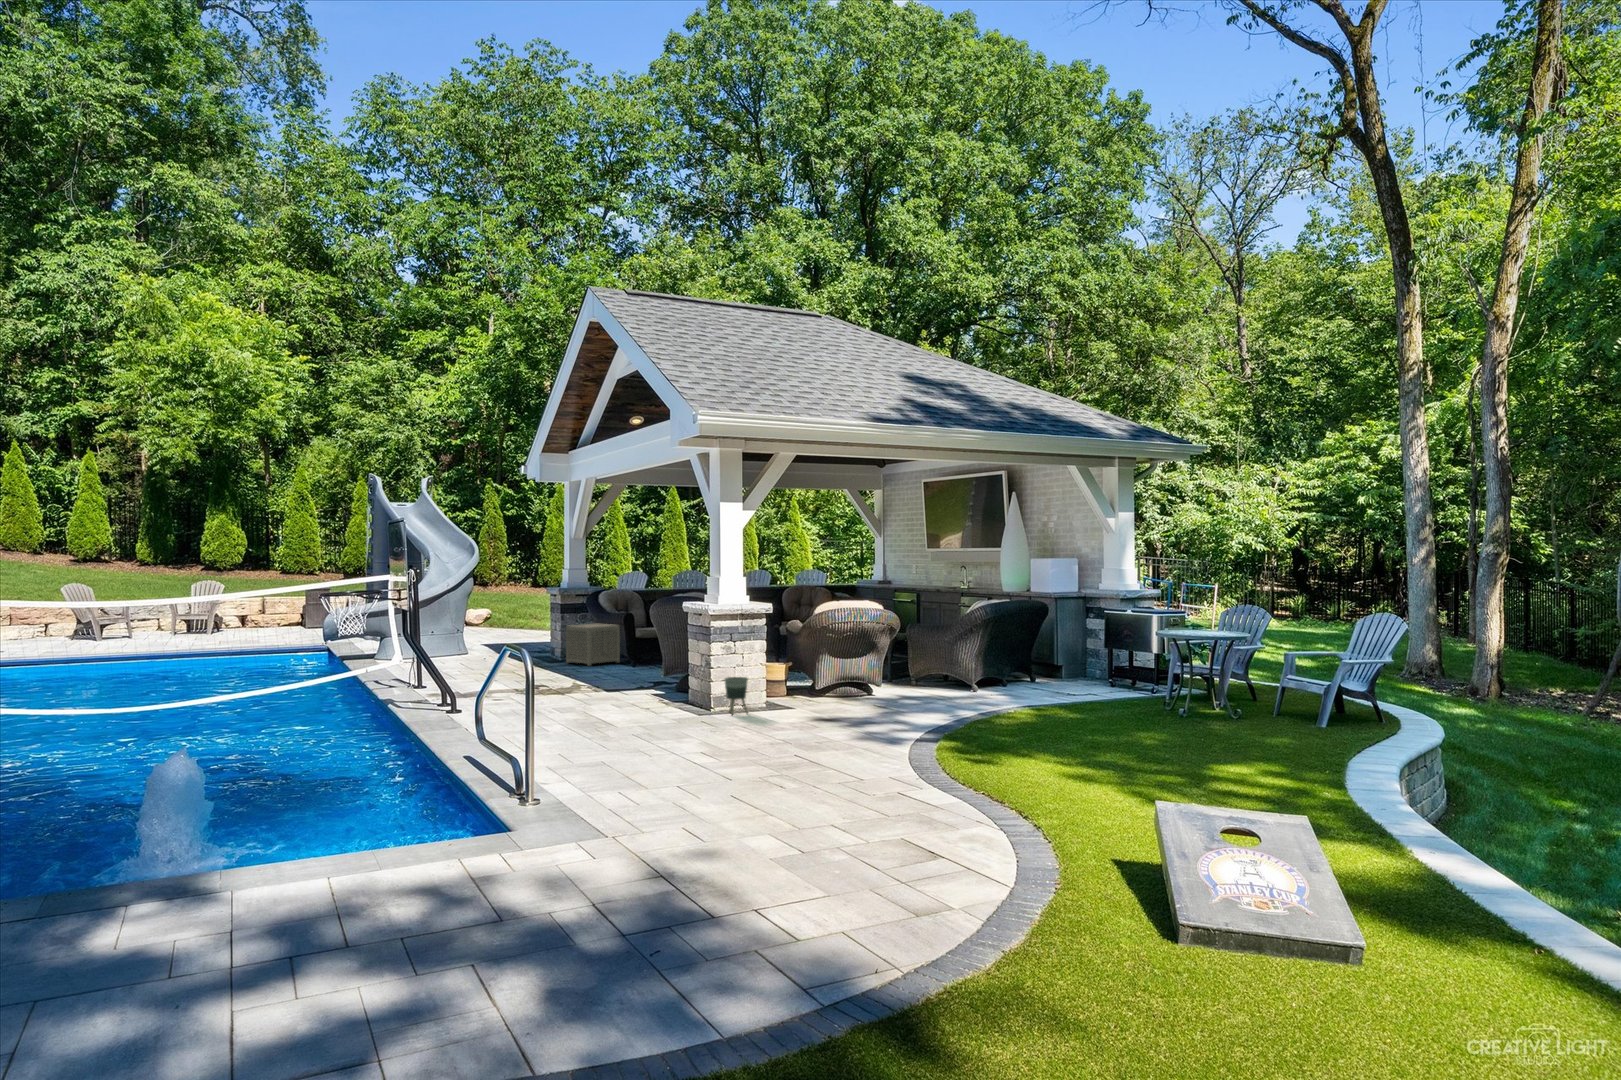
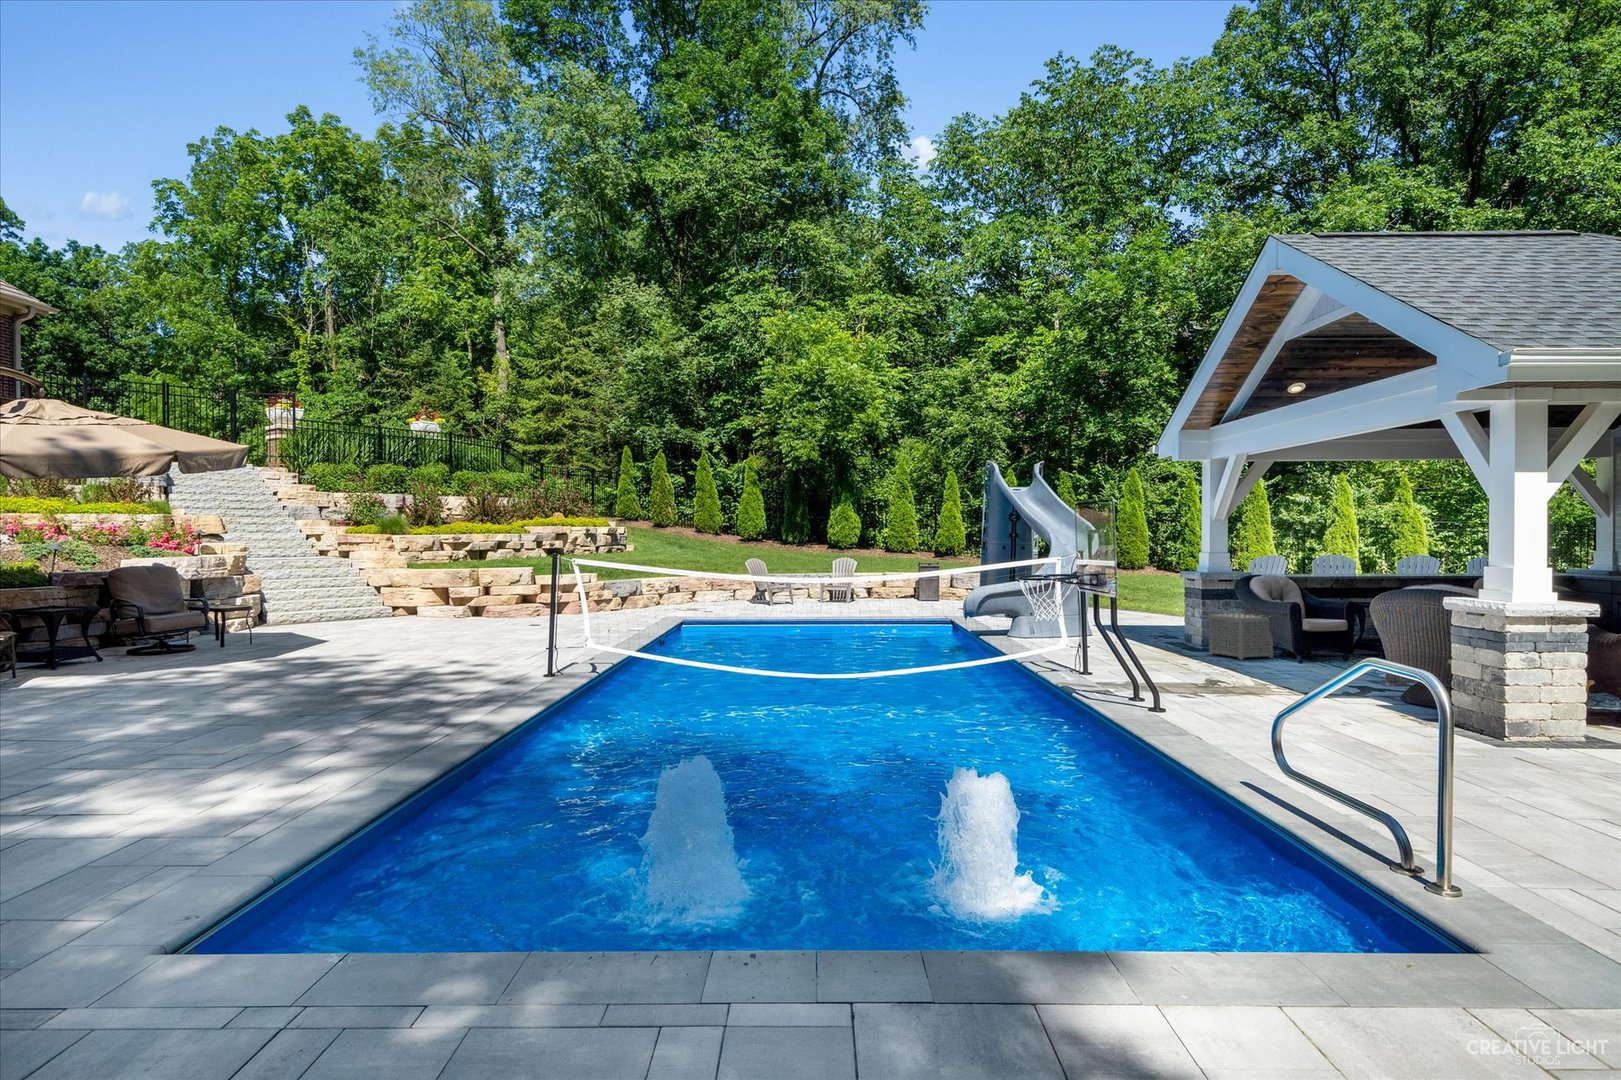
planter: present [724,677,748,715] -> none [1531,699,1571,751]

